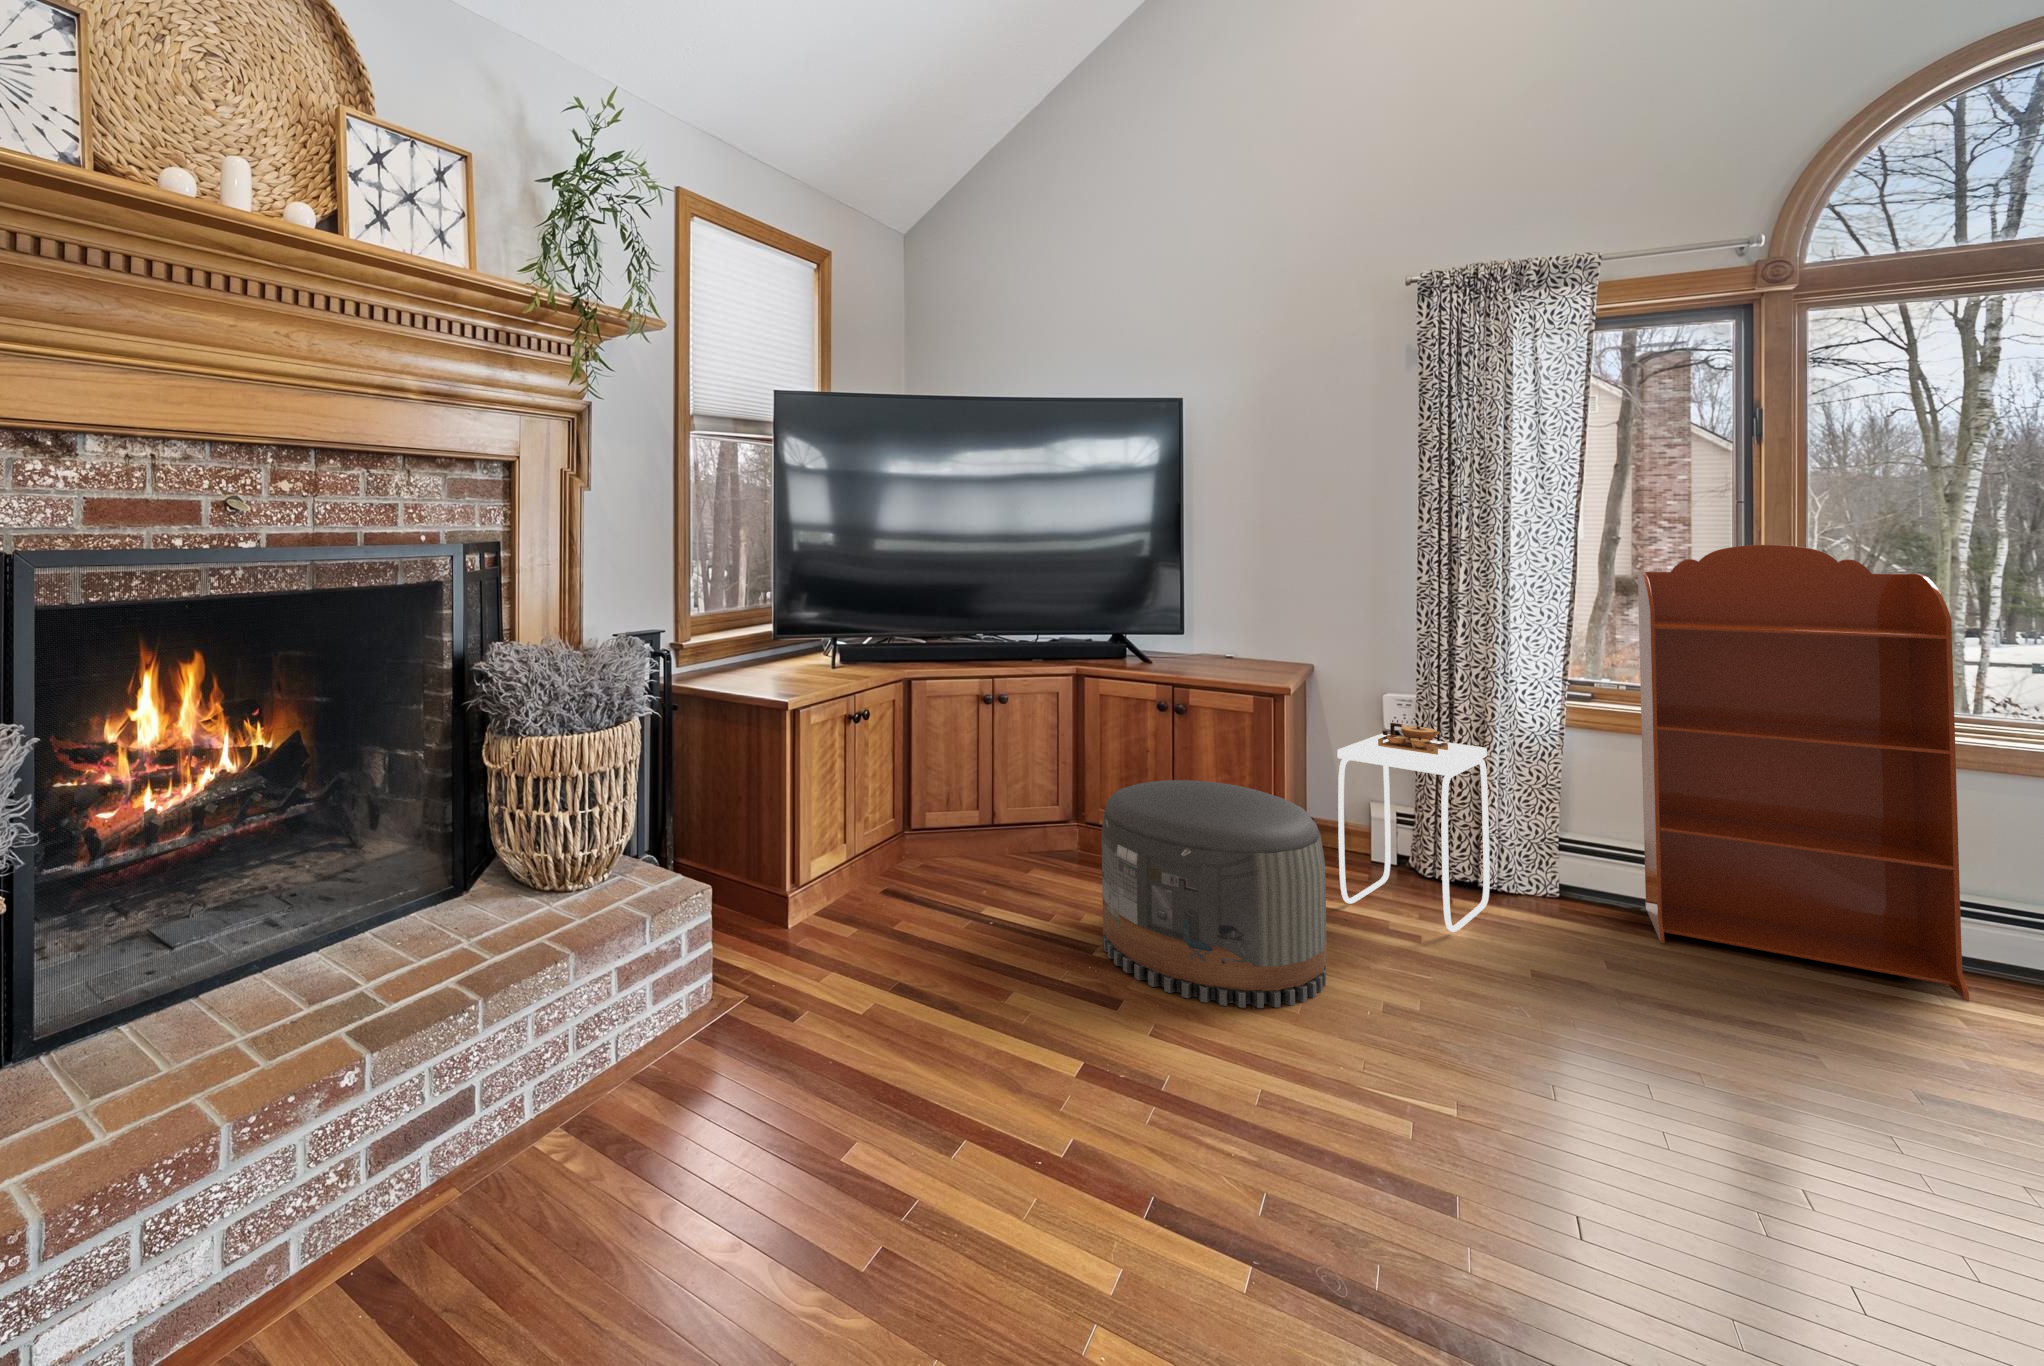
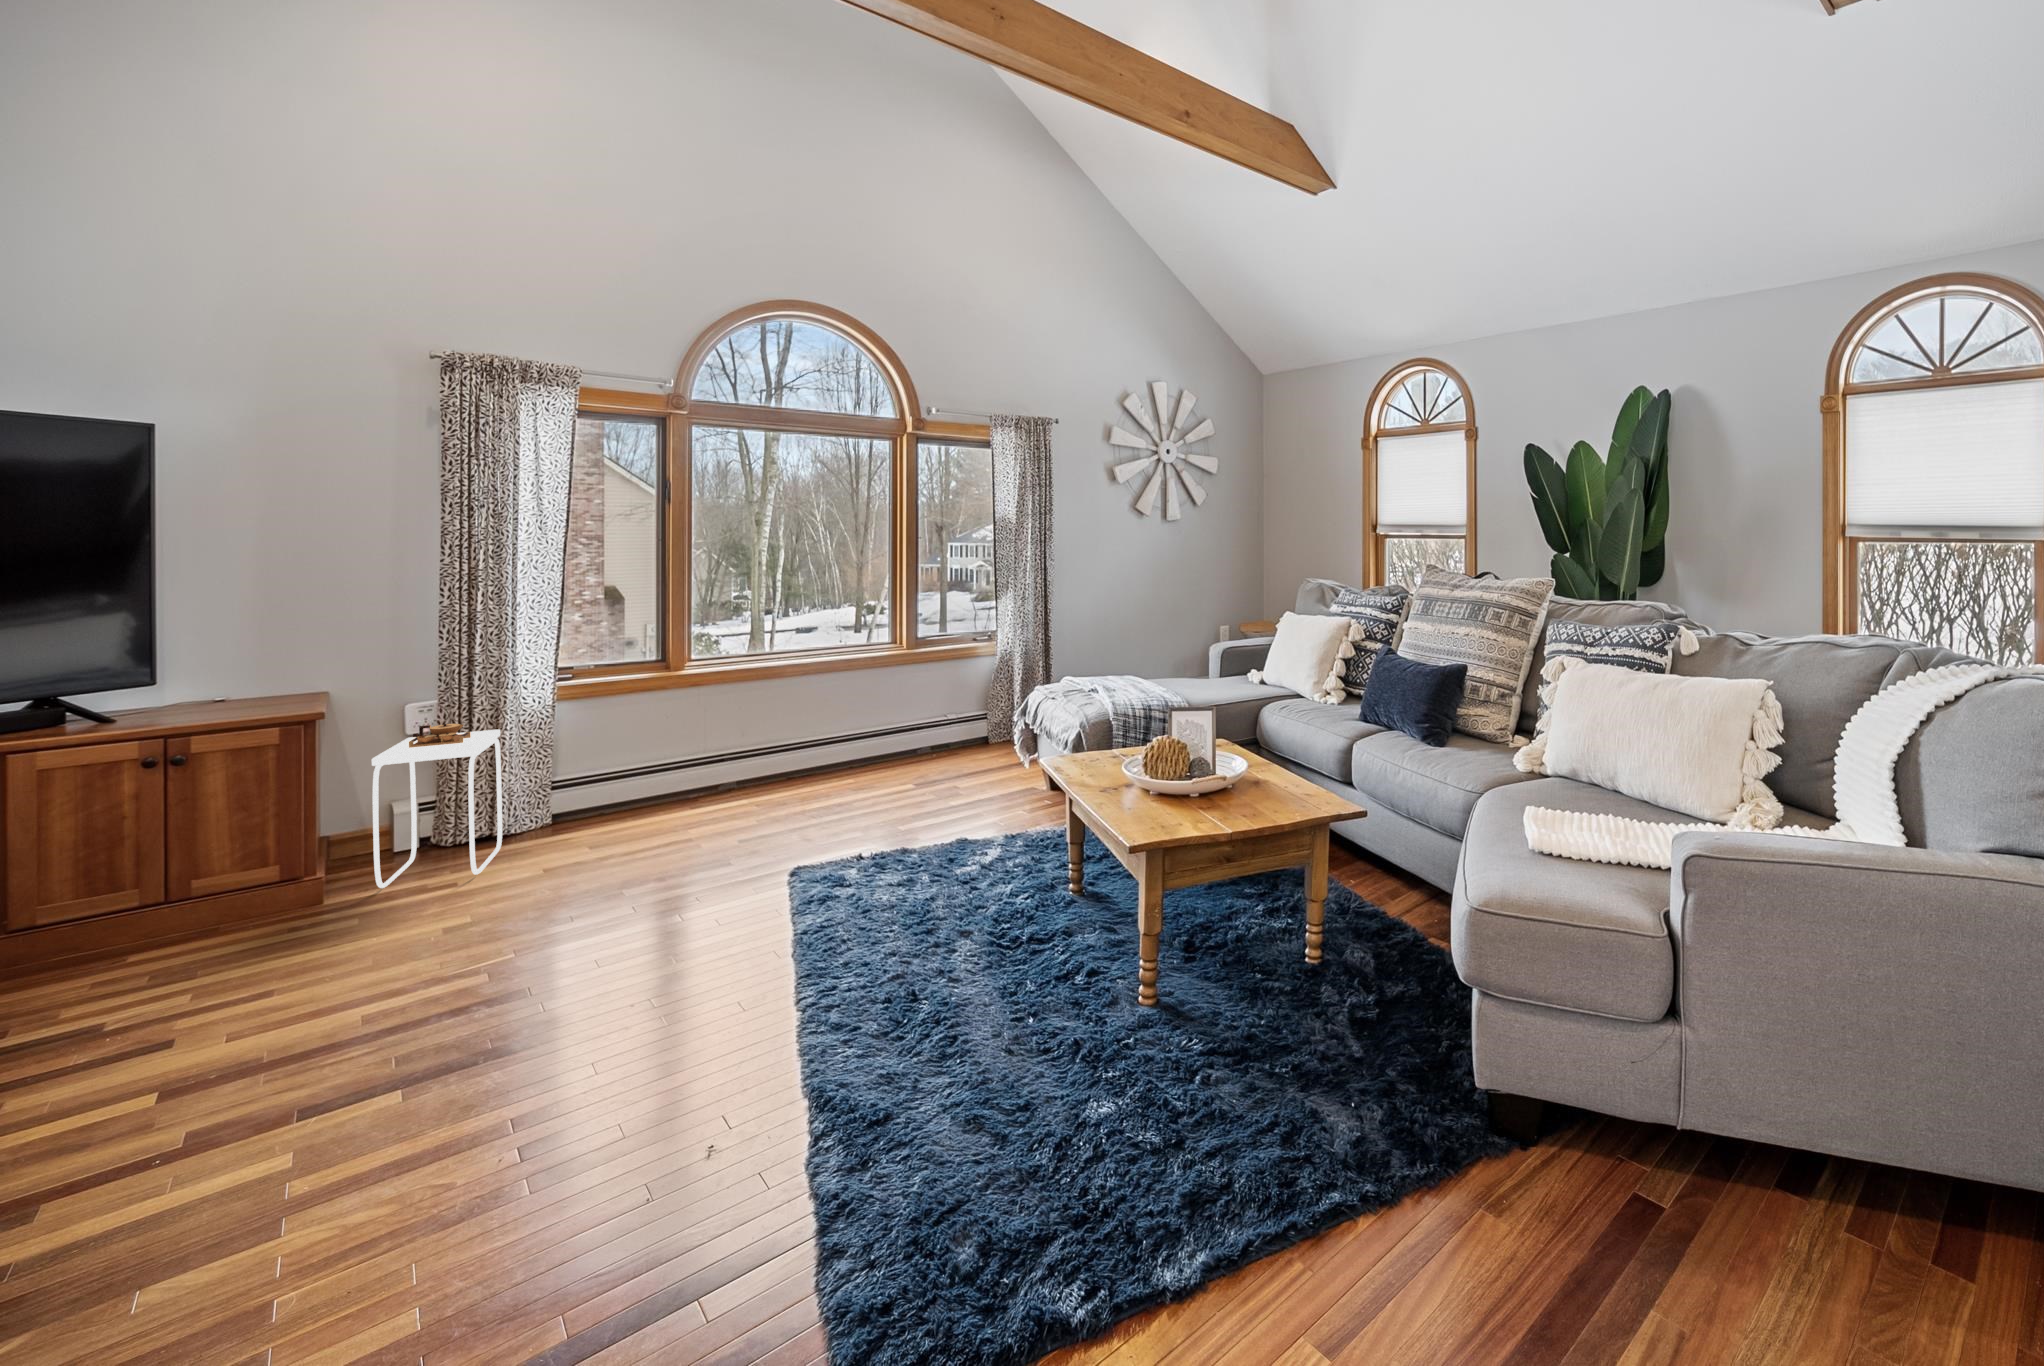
bookcase: present [1638,545,1970,1001] -> none [603,567,755,830]
pouf: present [1102,780,1327,1008] -> none [94,812,377,1030]

